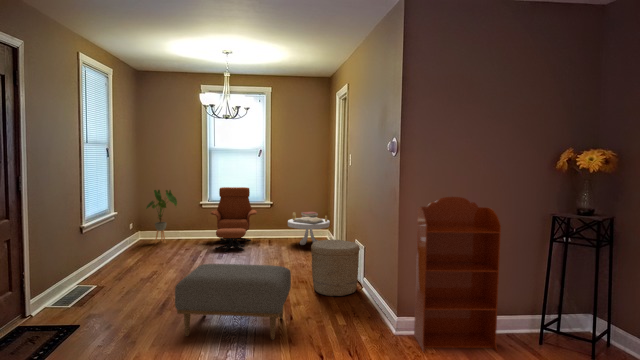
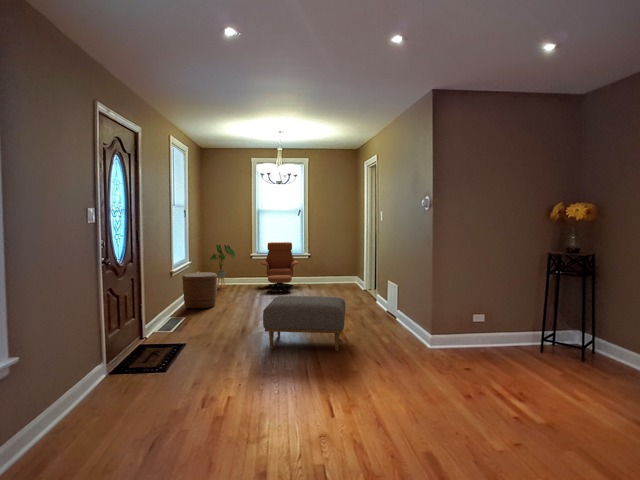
bookcase: present [414,196,501,352] -> none [444,241,511,358]
side table: present [288,212,330,245] -> none [325,262,359,289]
woven basket: present [311,240,360,296] -> present [182,272,217,309]

